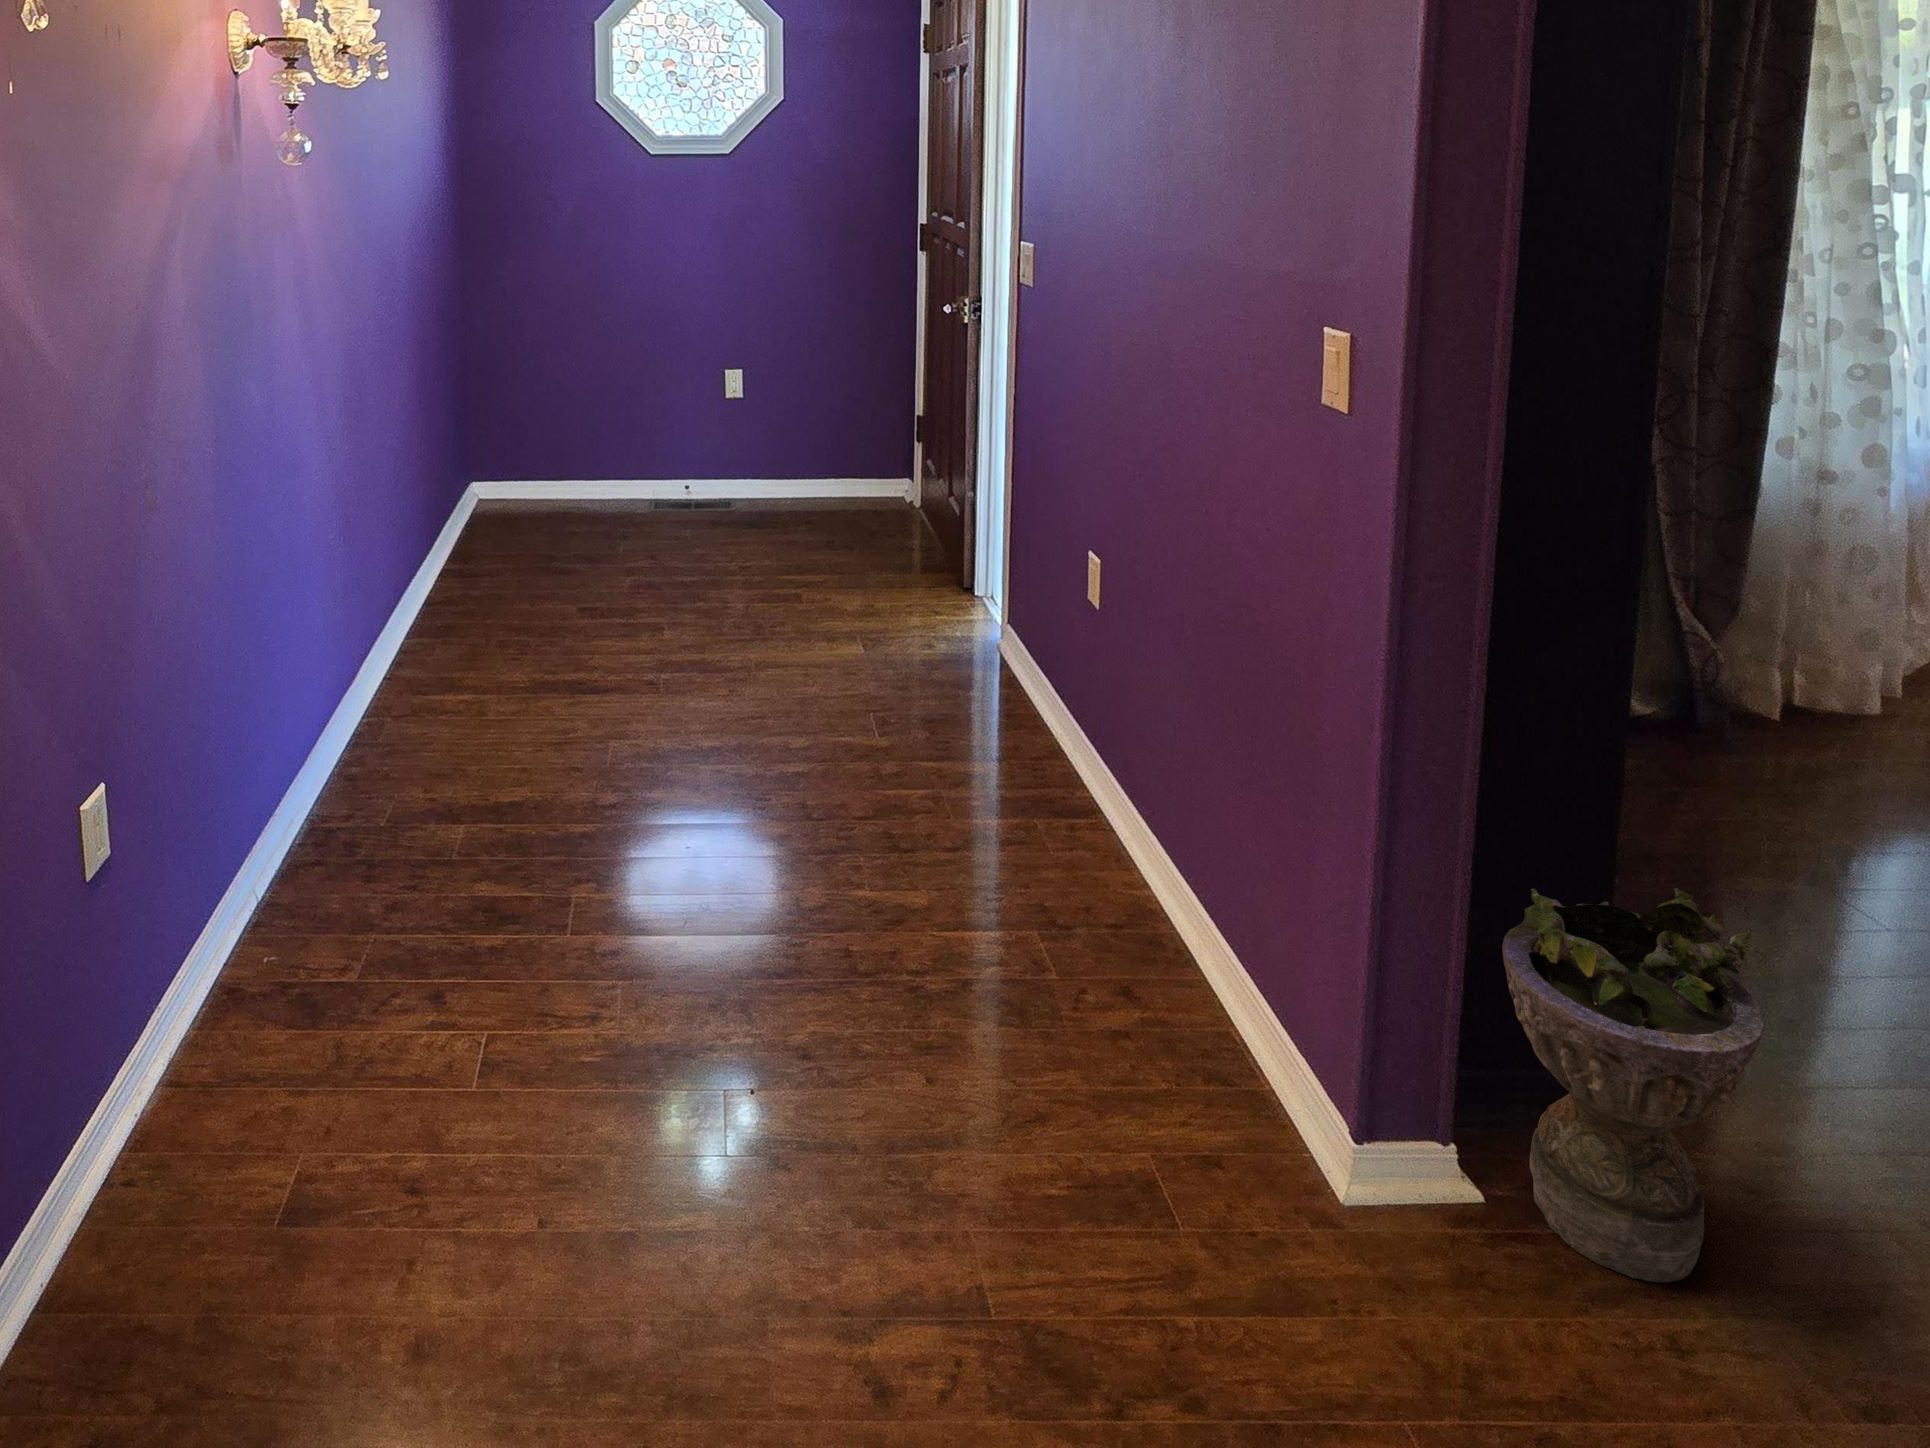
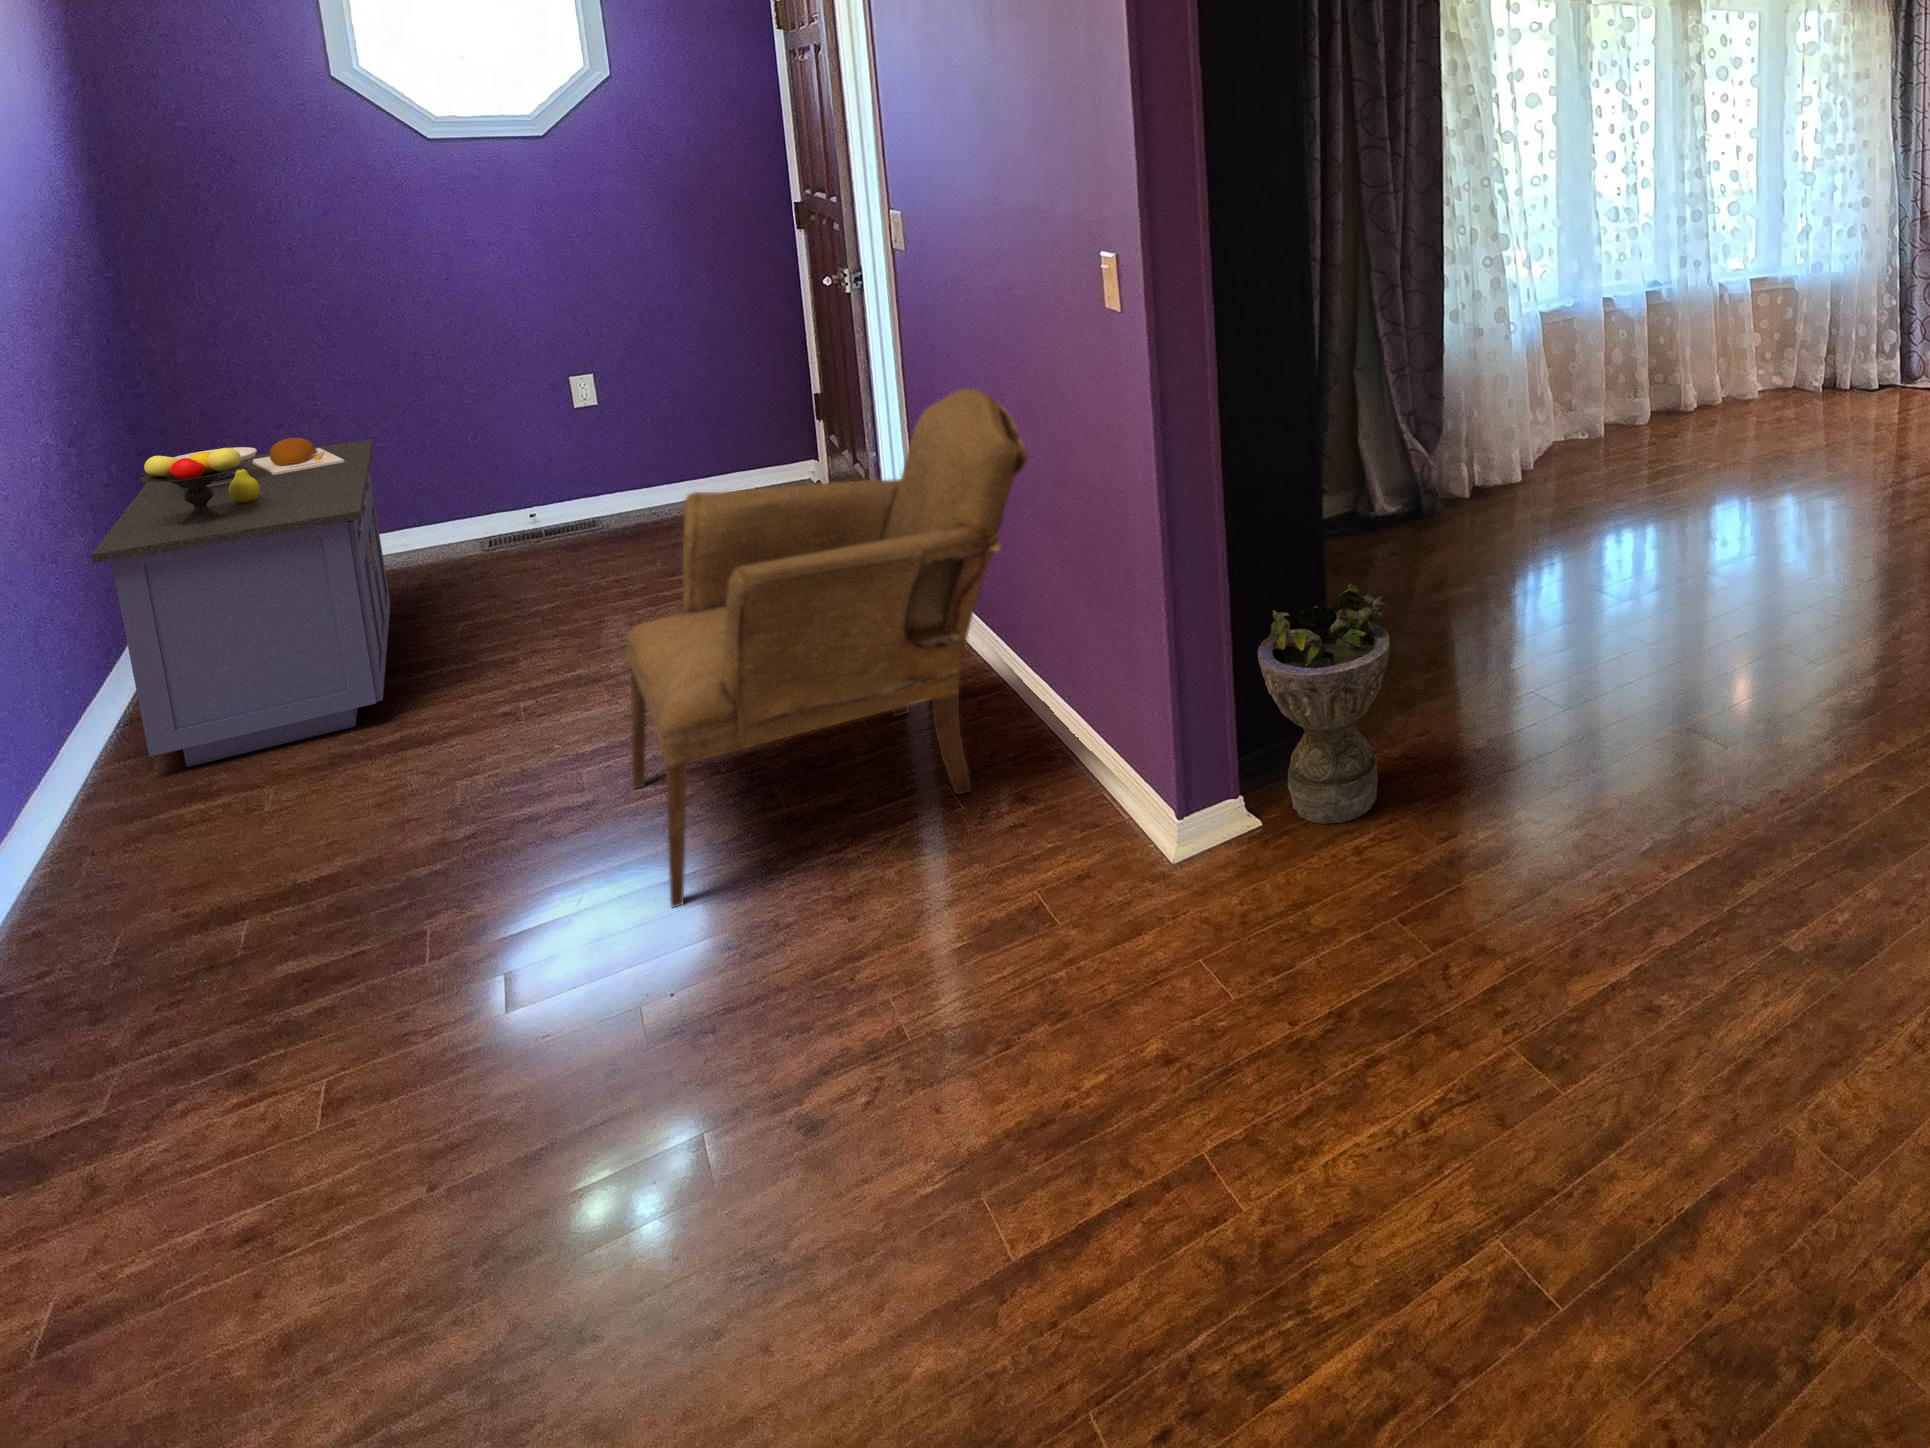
storage cabinet: none [412,400,590,661] -> present [92,438,390,767]
armchair: none [733,462,1174,981] -> present [627,388,1028,907]

